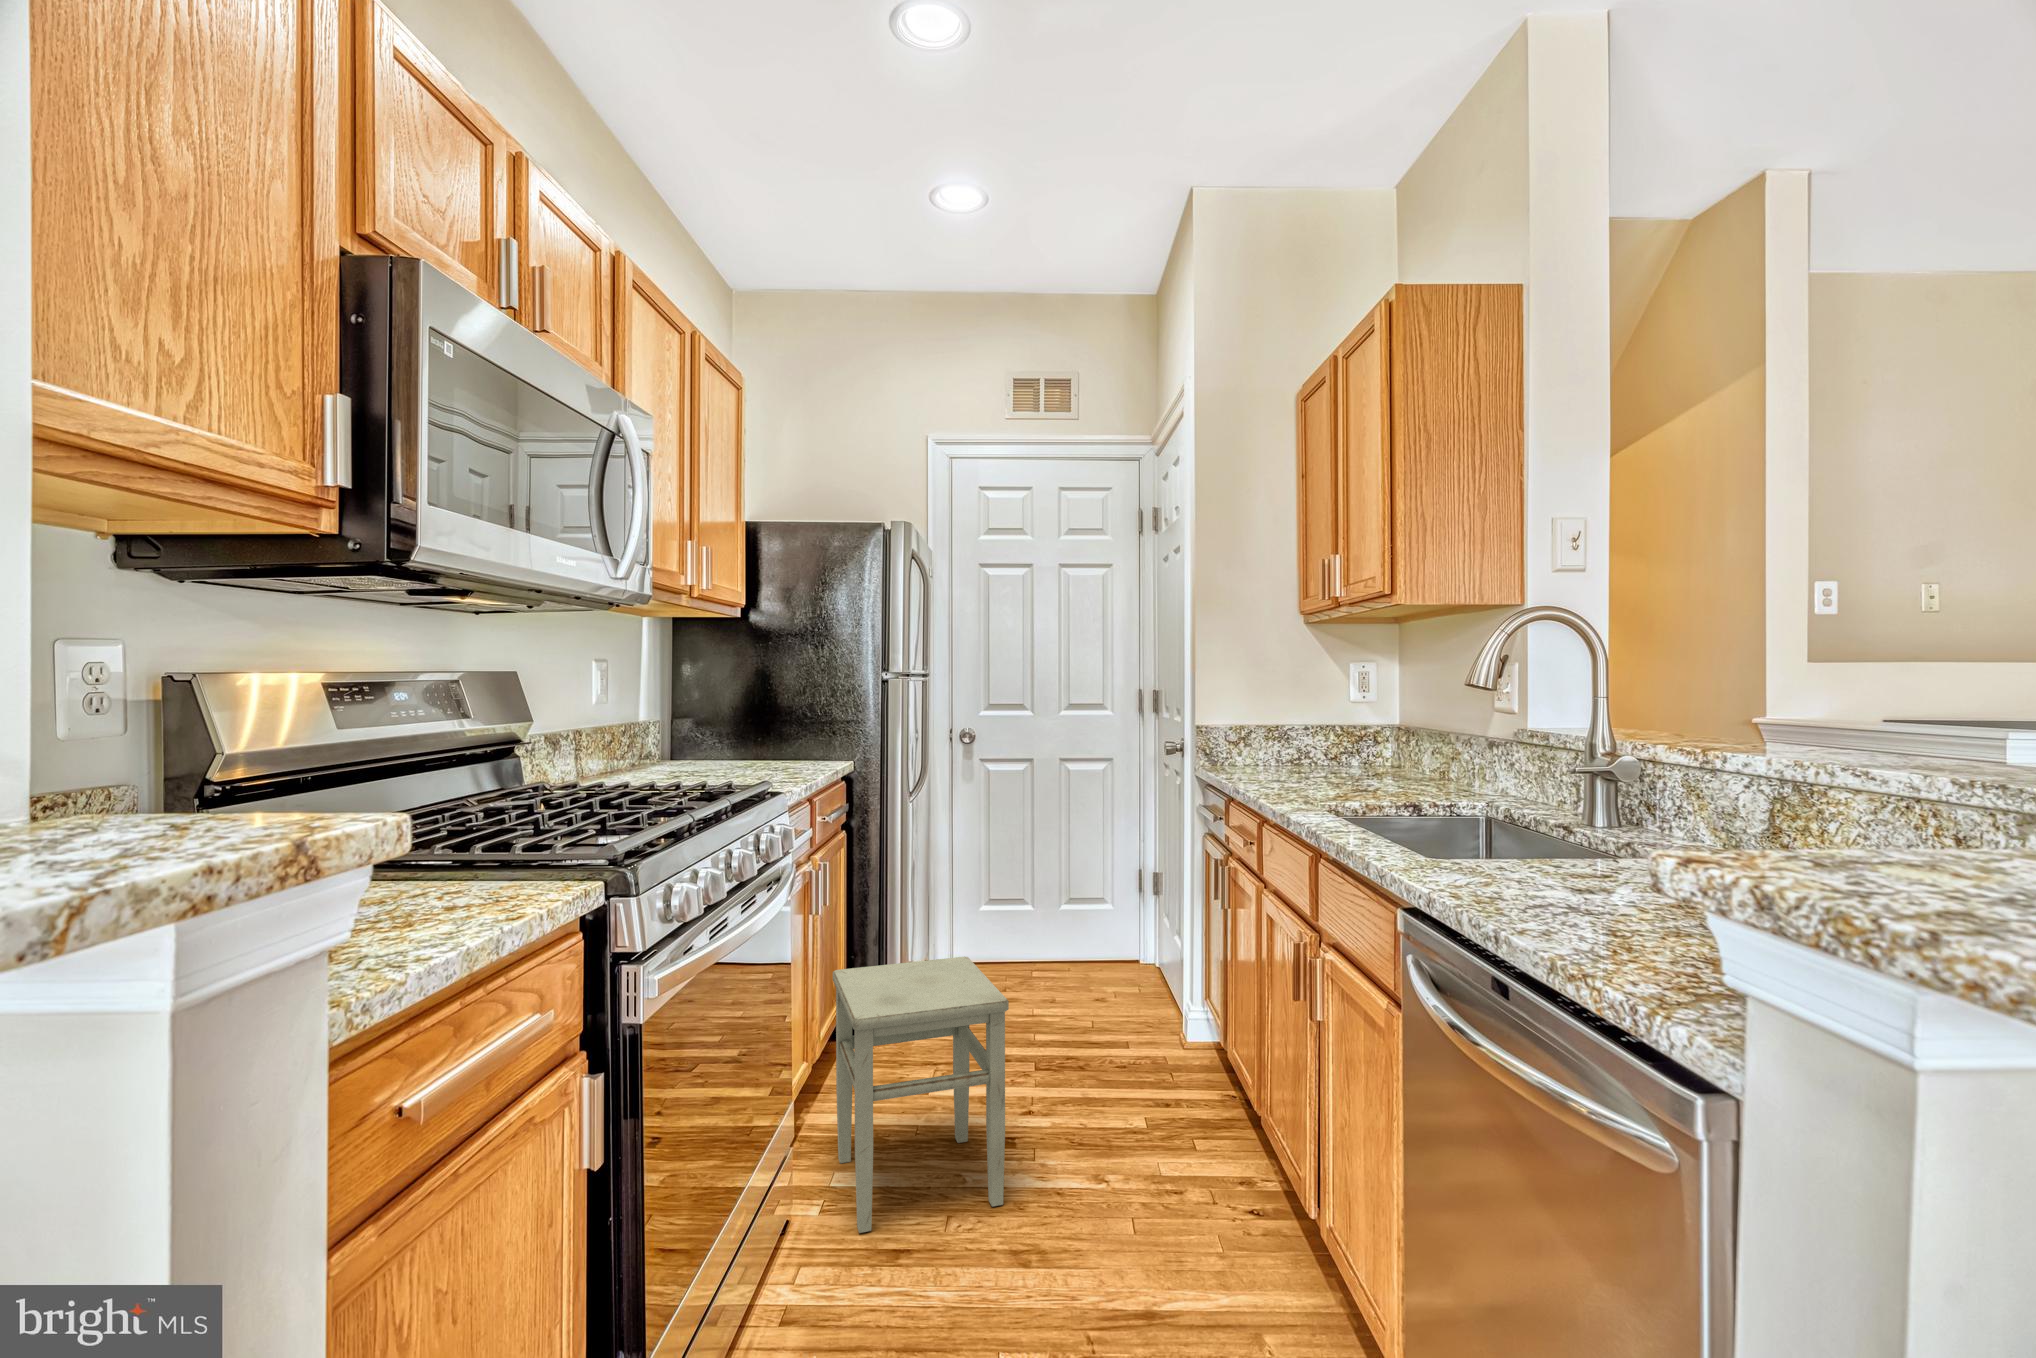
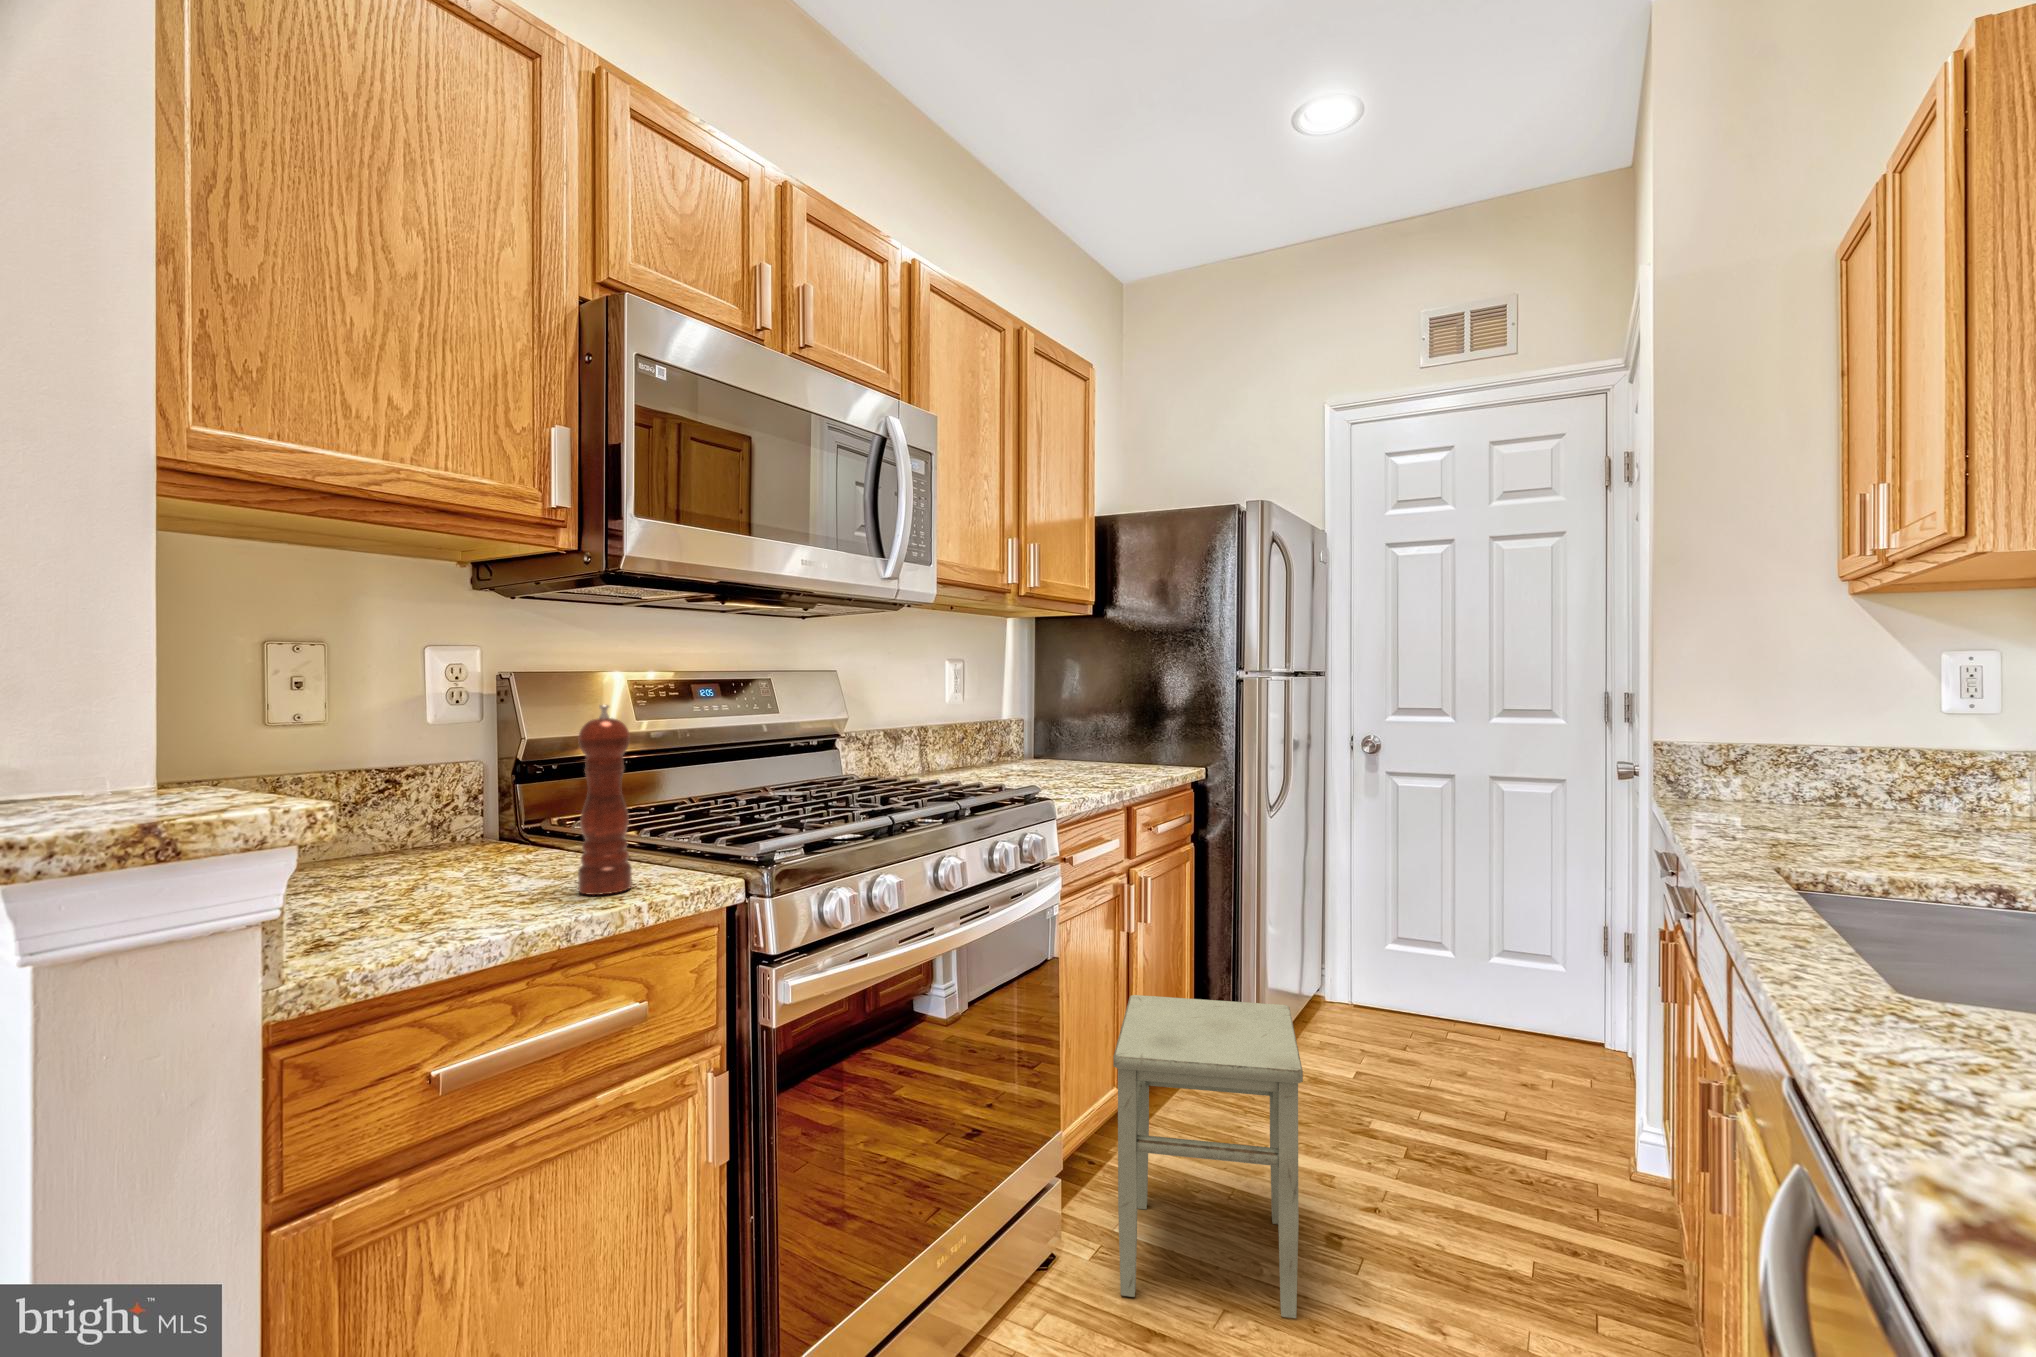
pepper mill: none [430,711,491,916] -> present [578,705,632,895]

